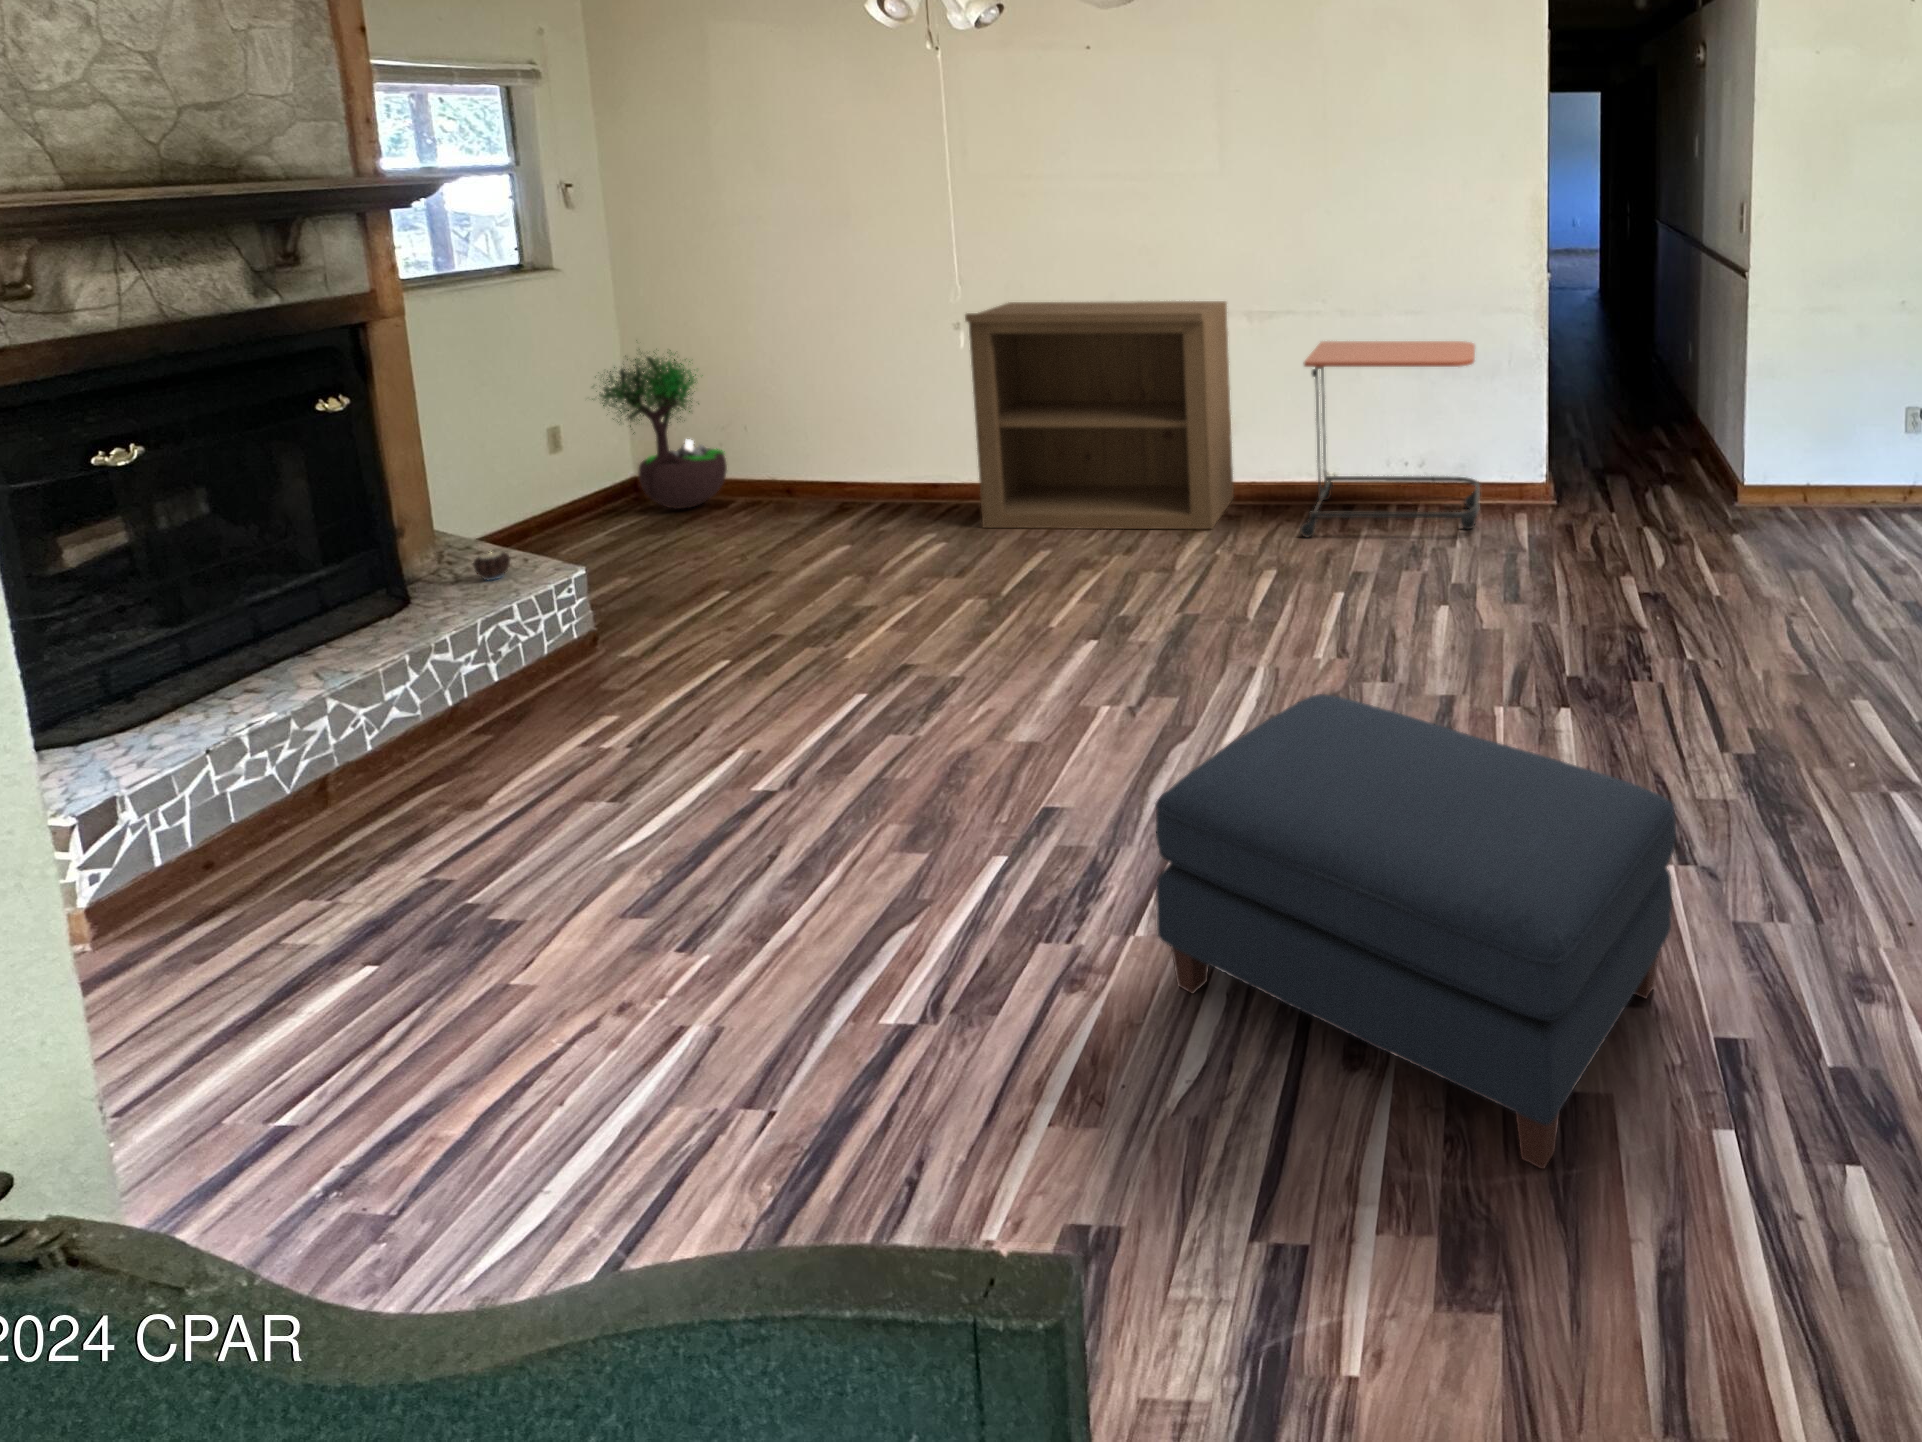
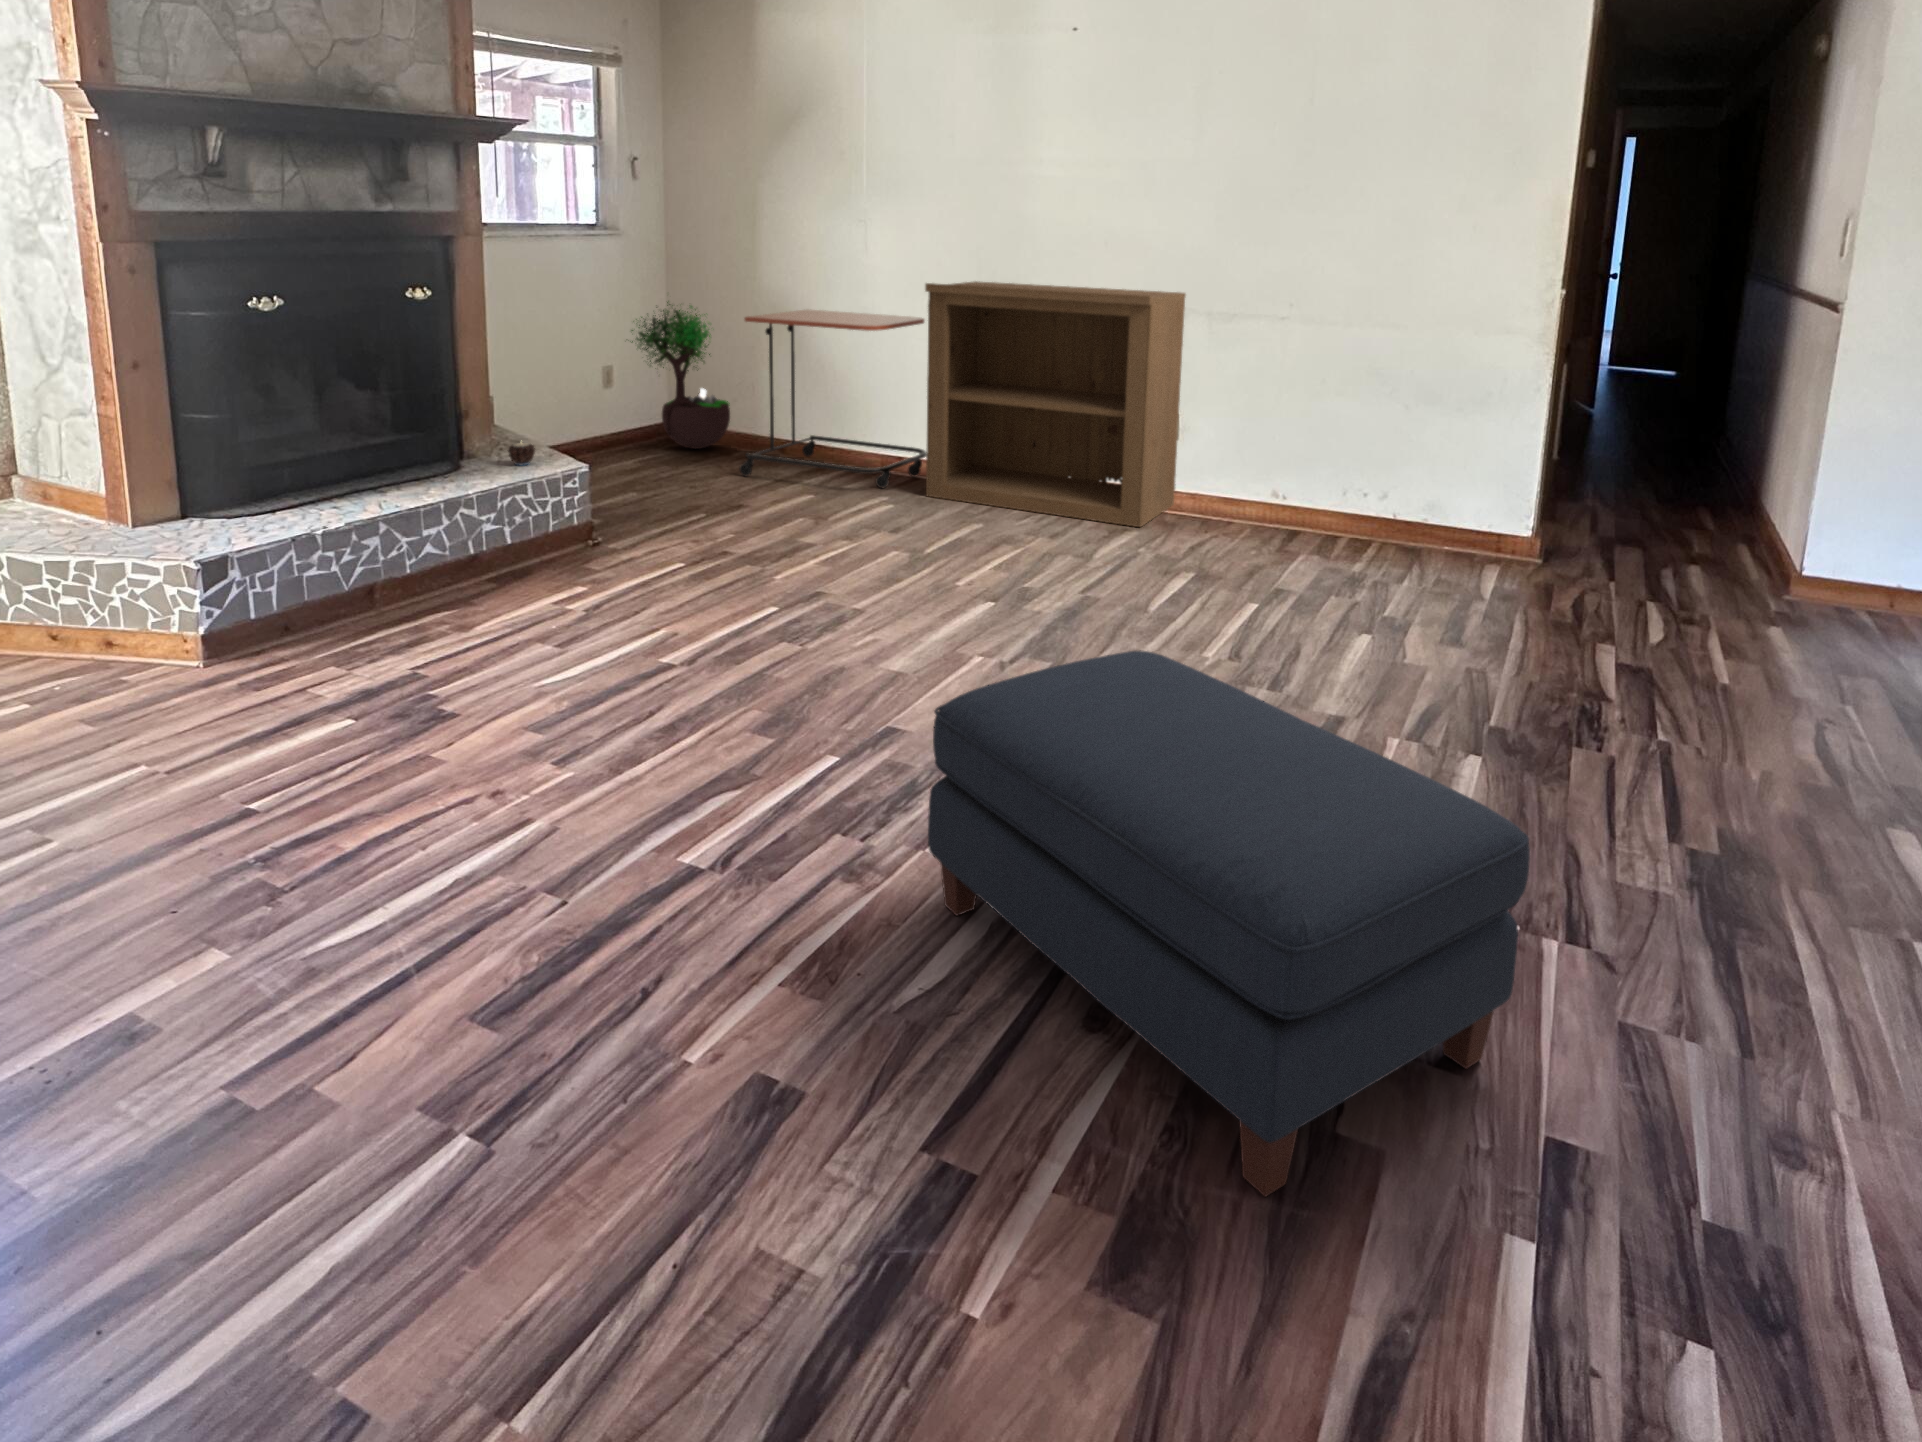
side table: present [1300,341,1481,537] -> present [739,309,926,488]

